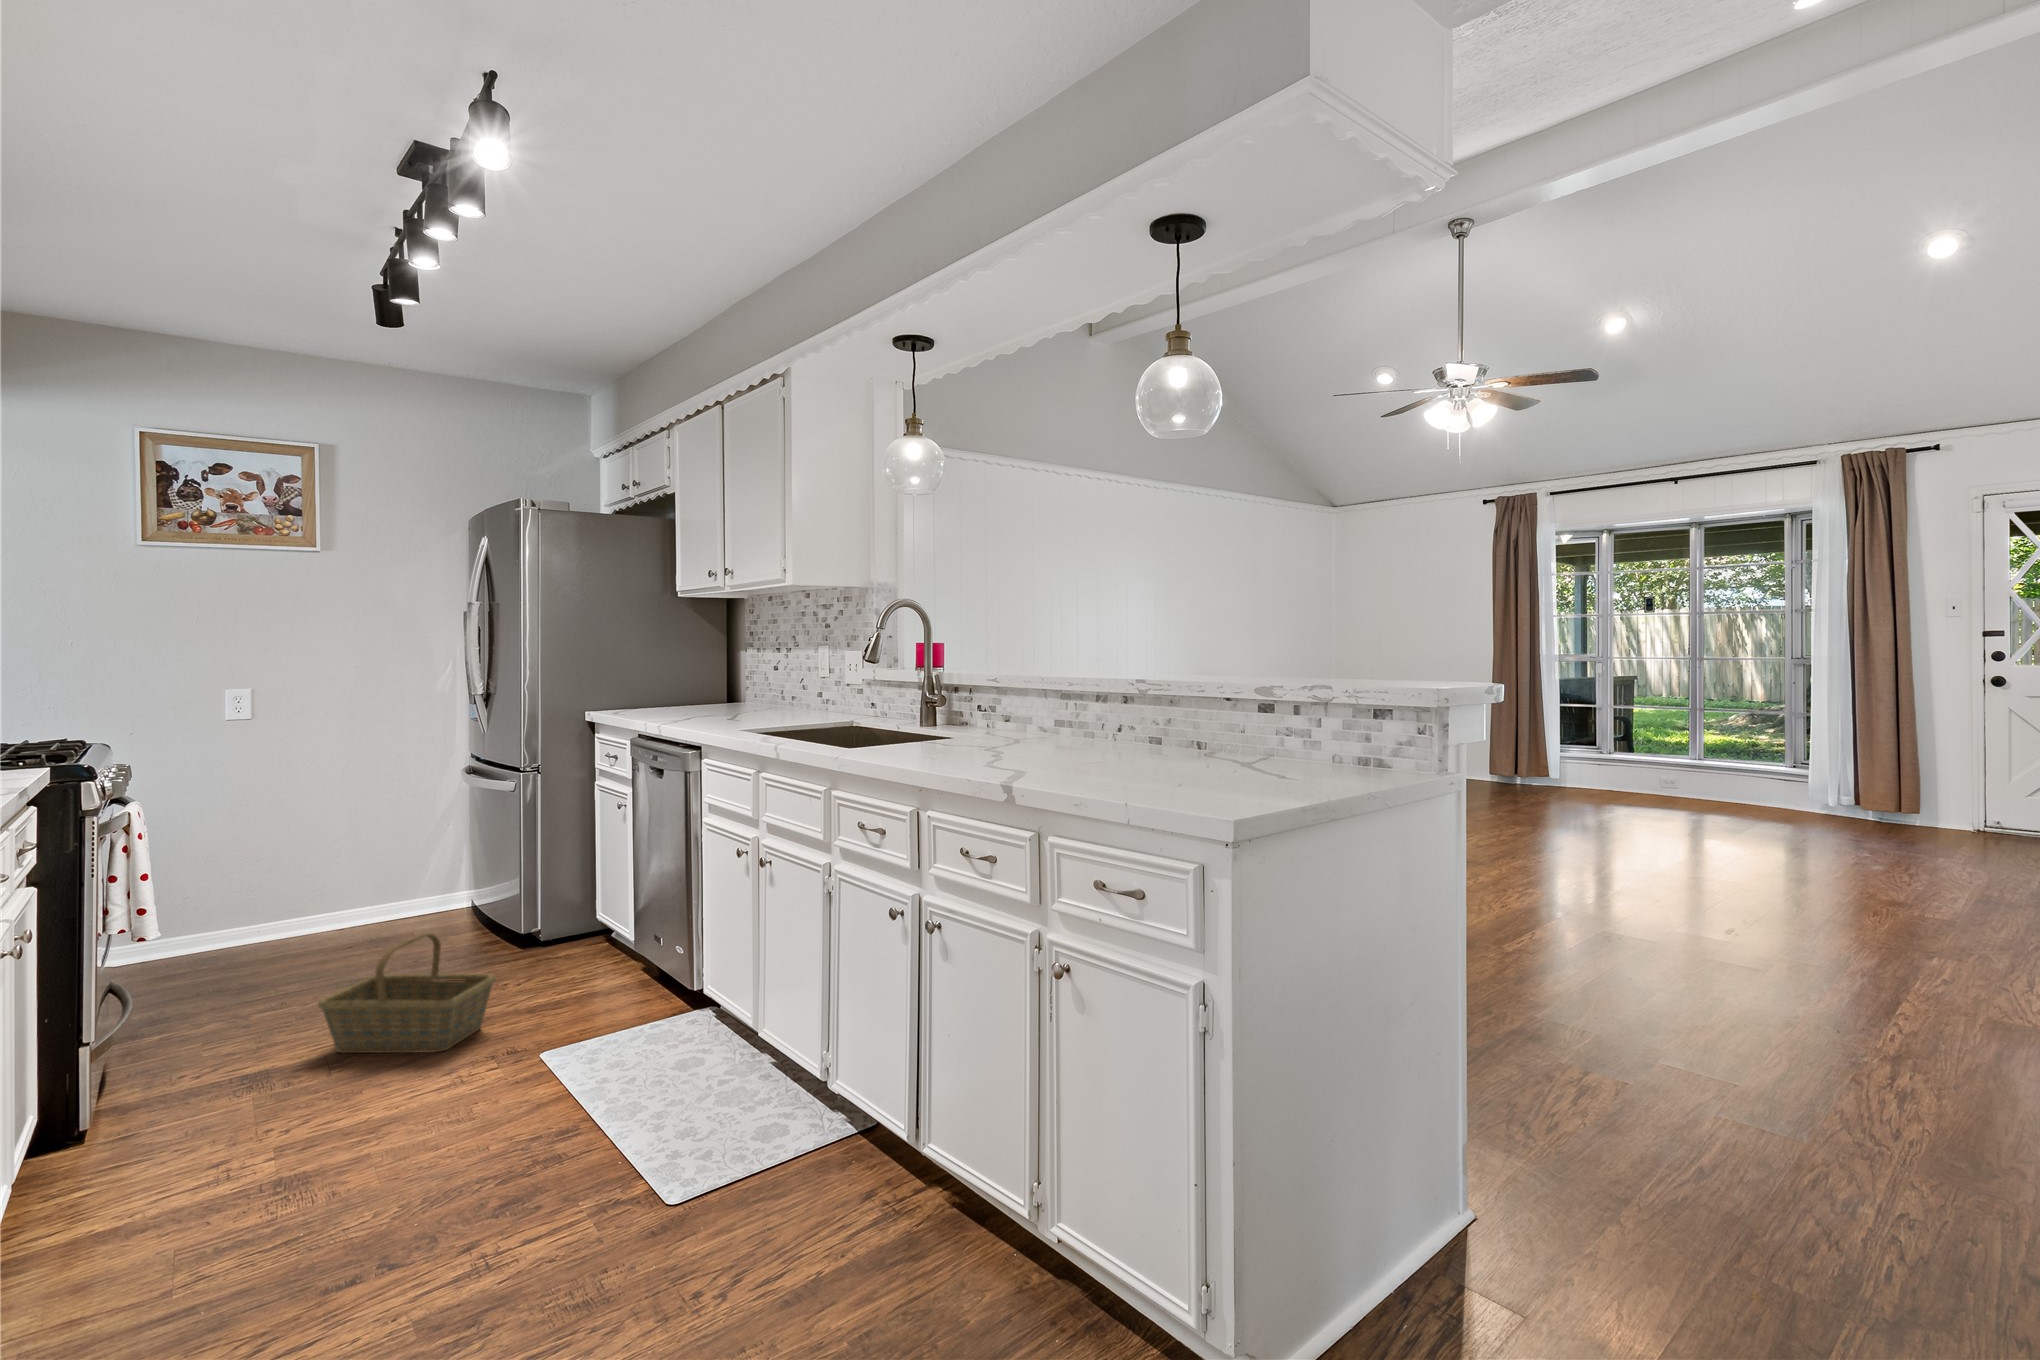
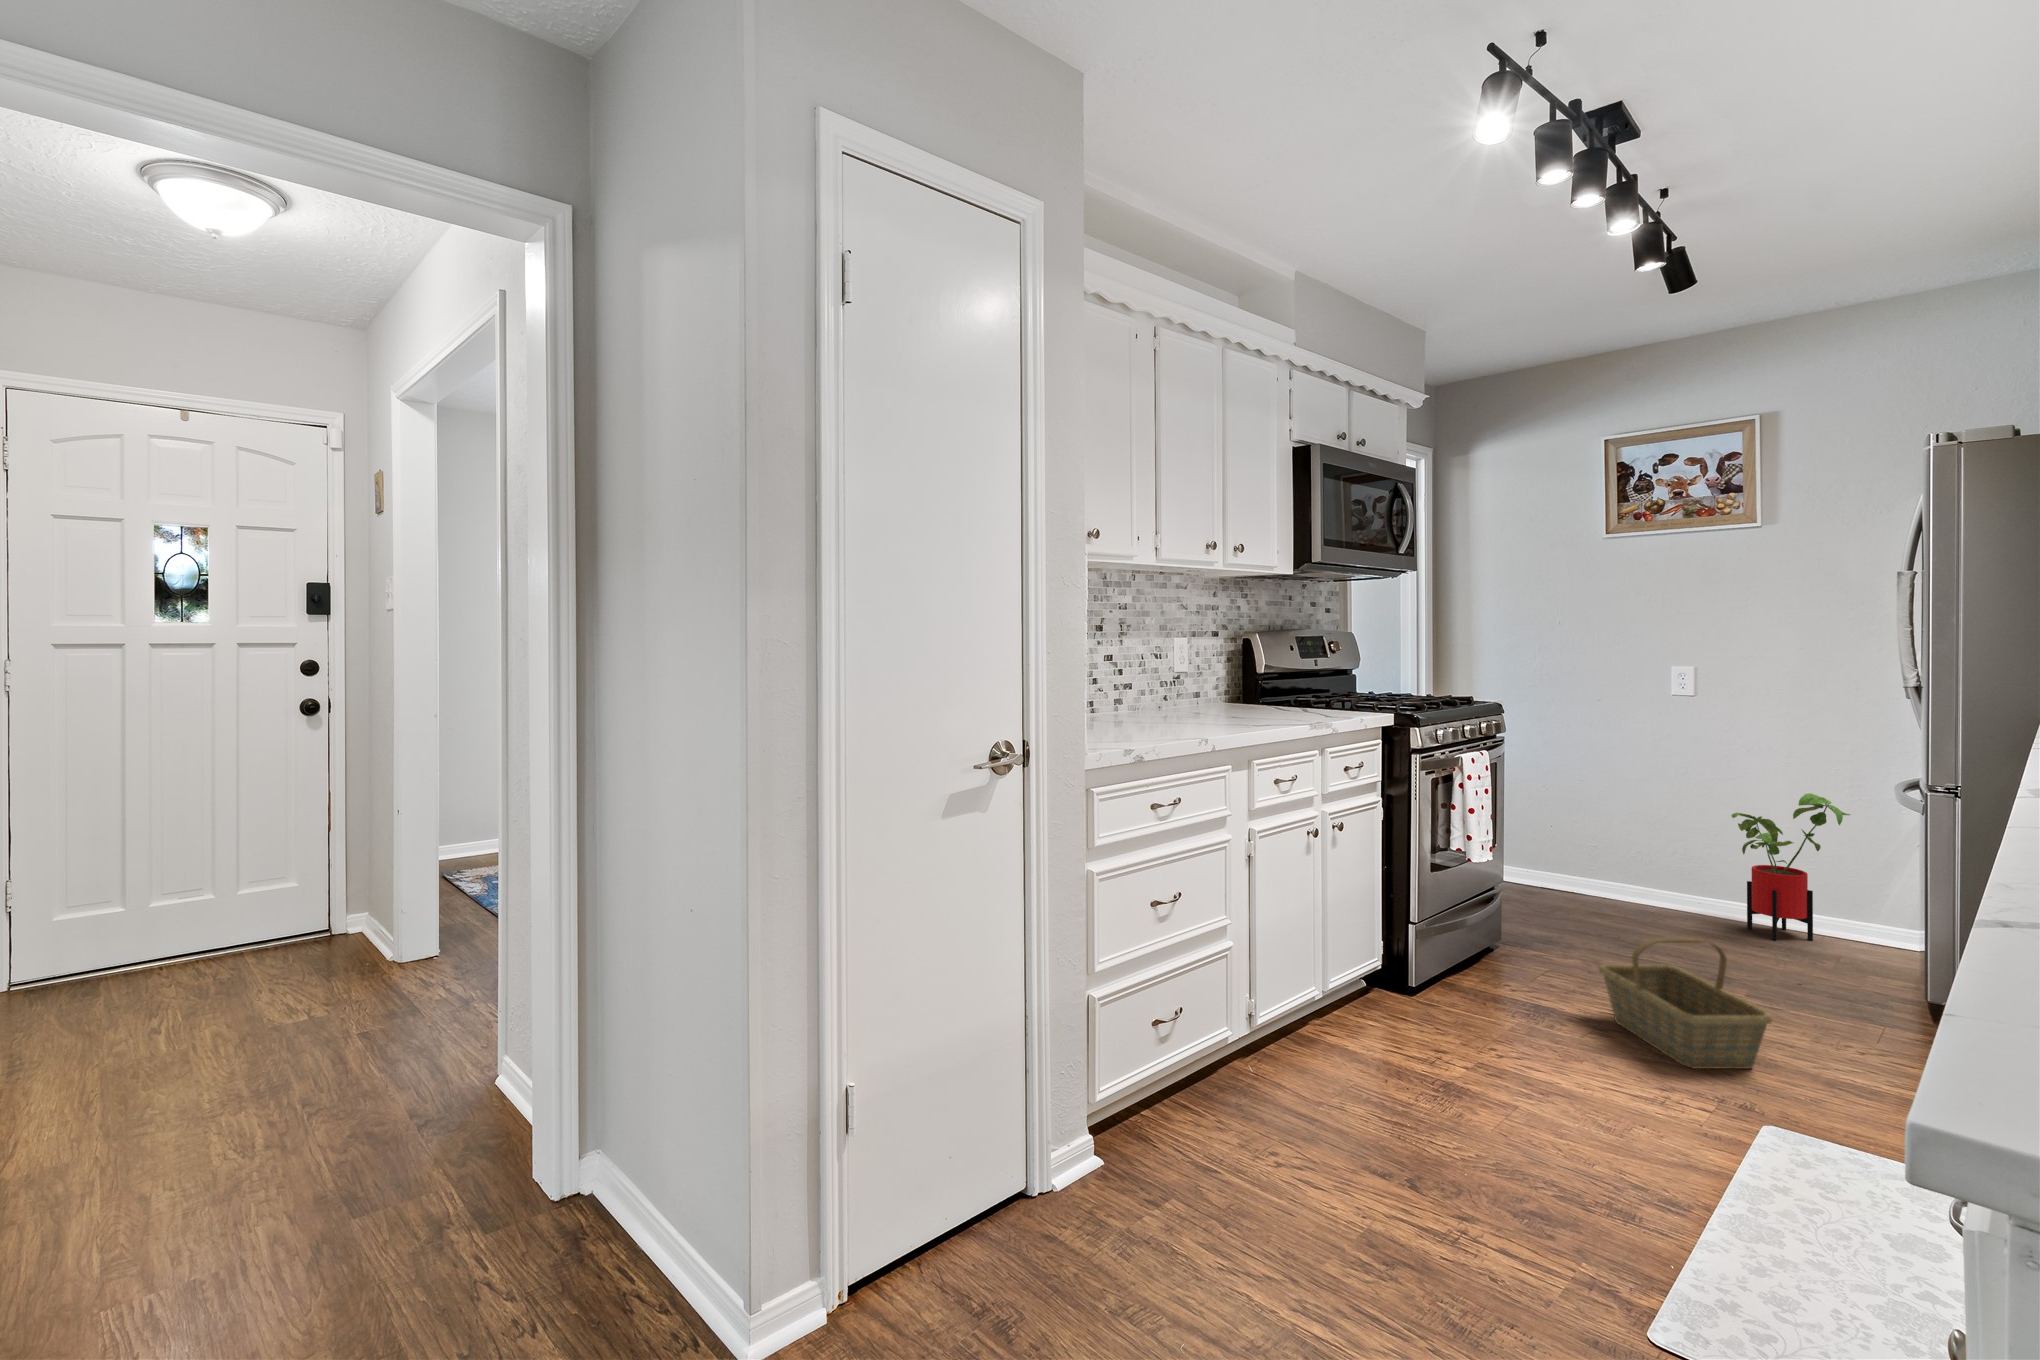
house plant: none [307,798,411,942] -> present [1731,793,1850,940]

